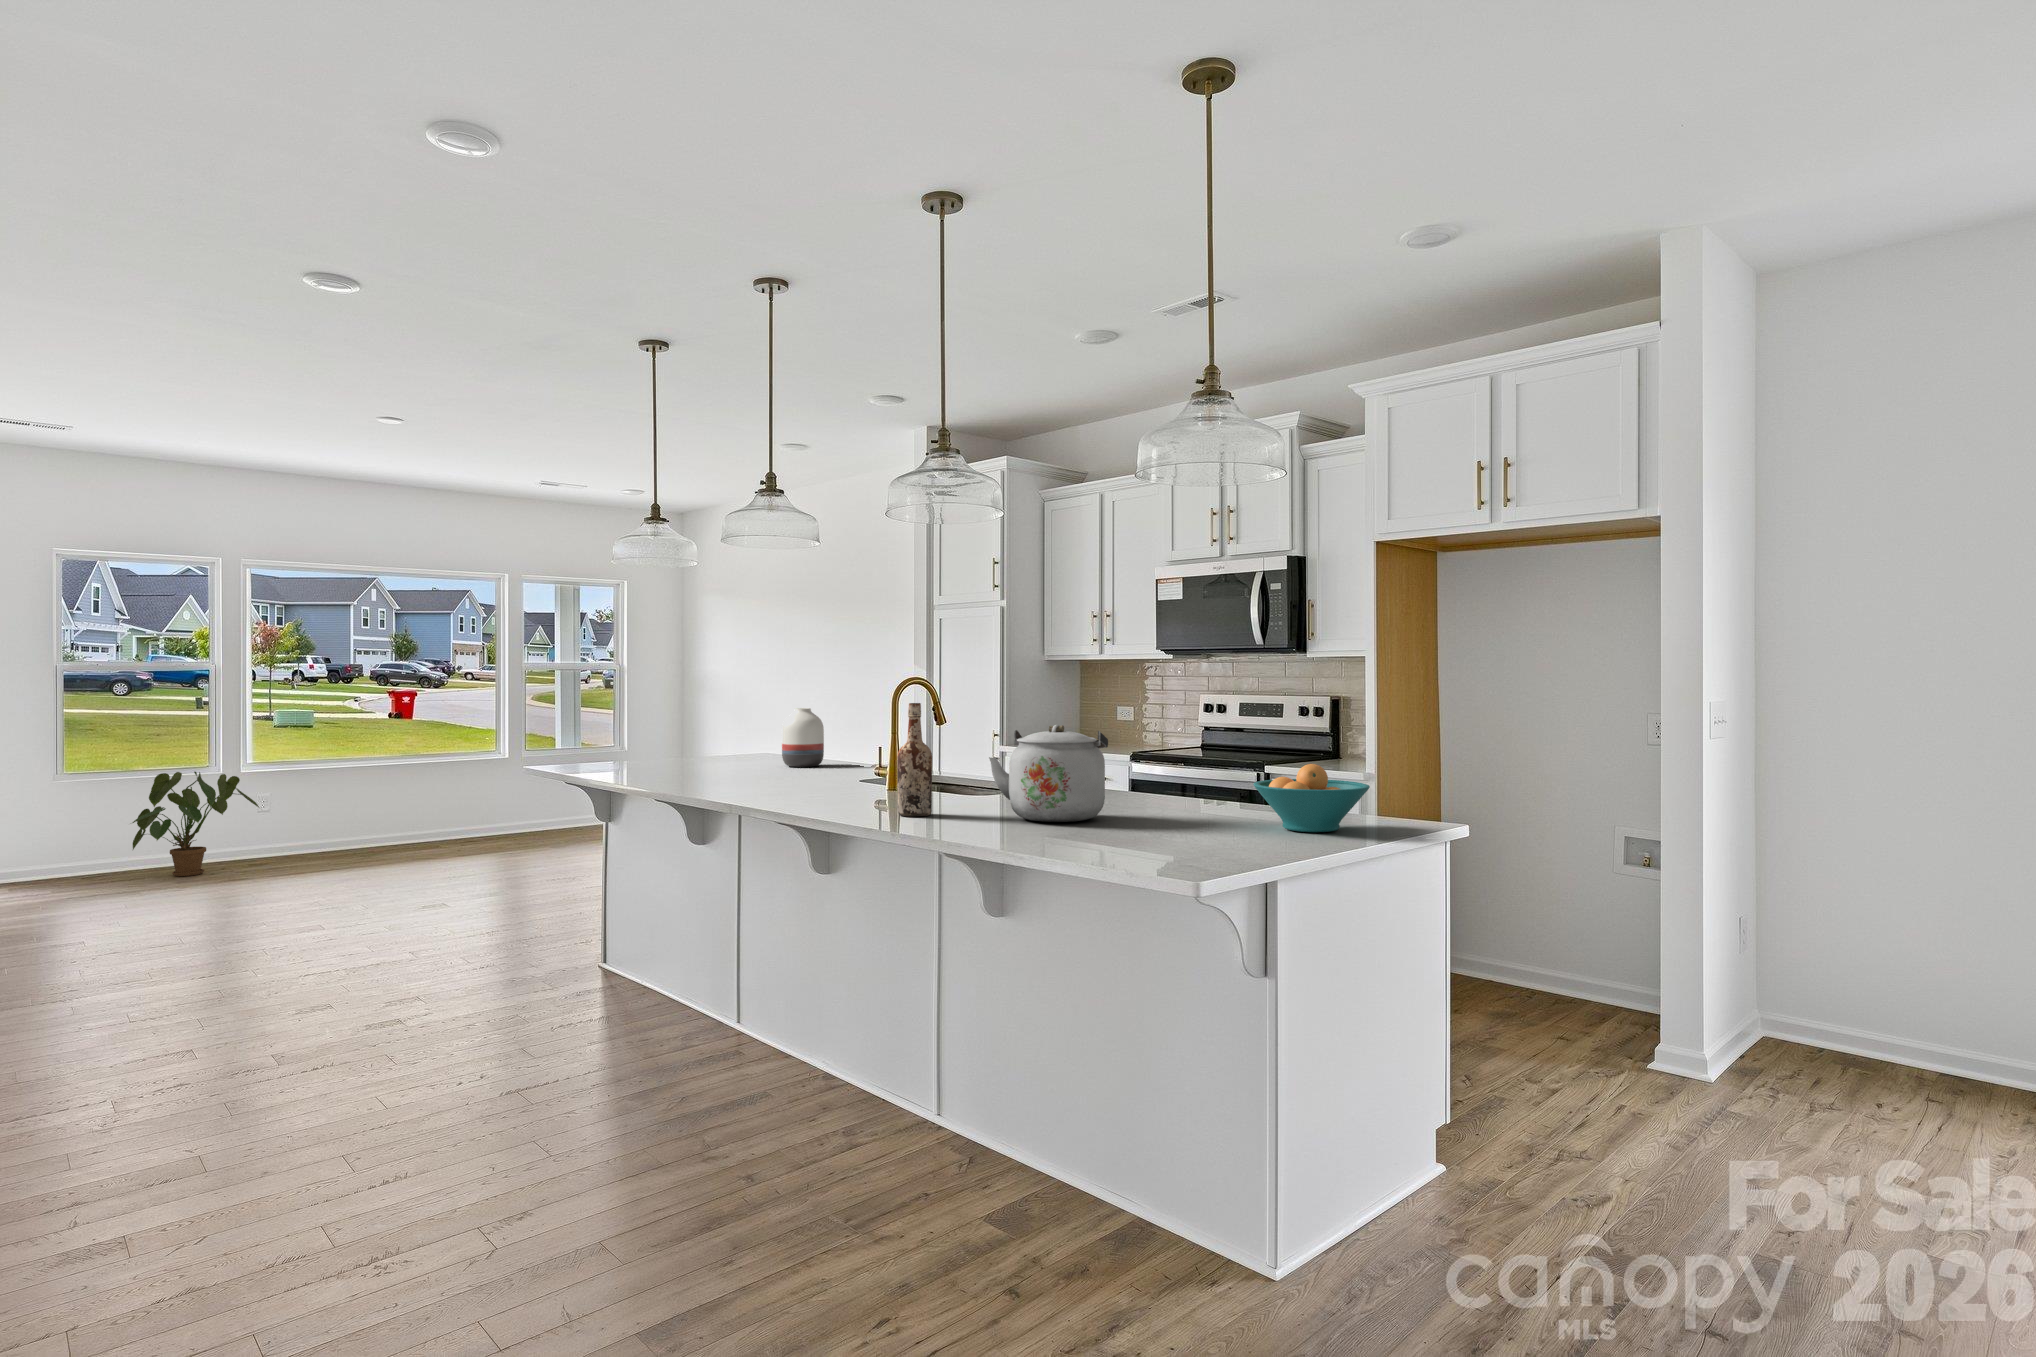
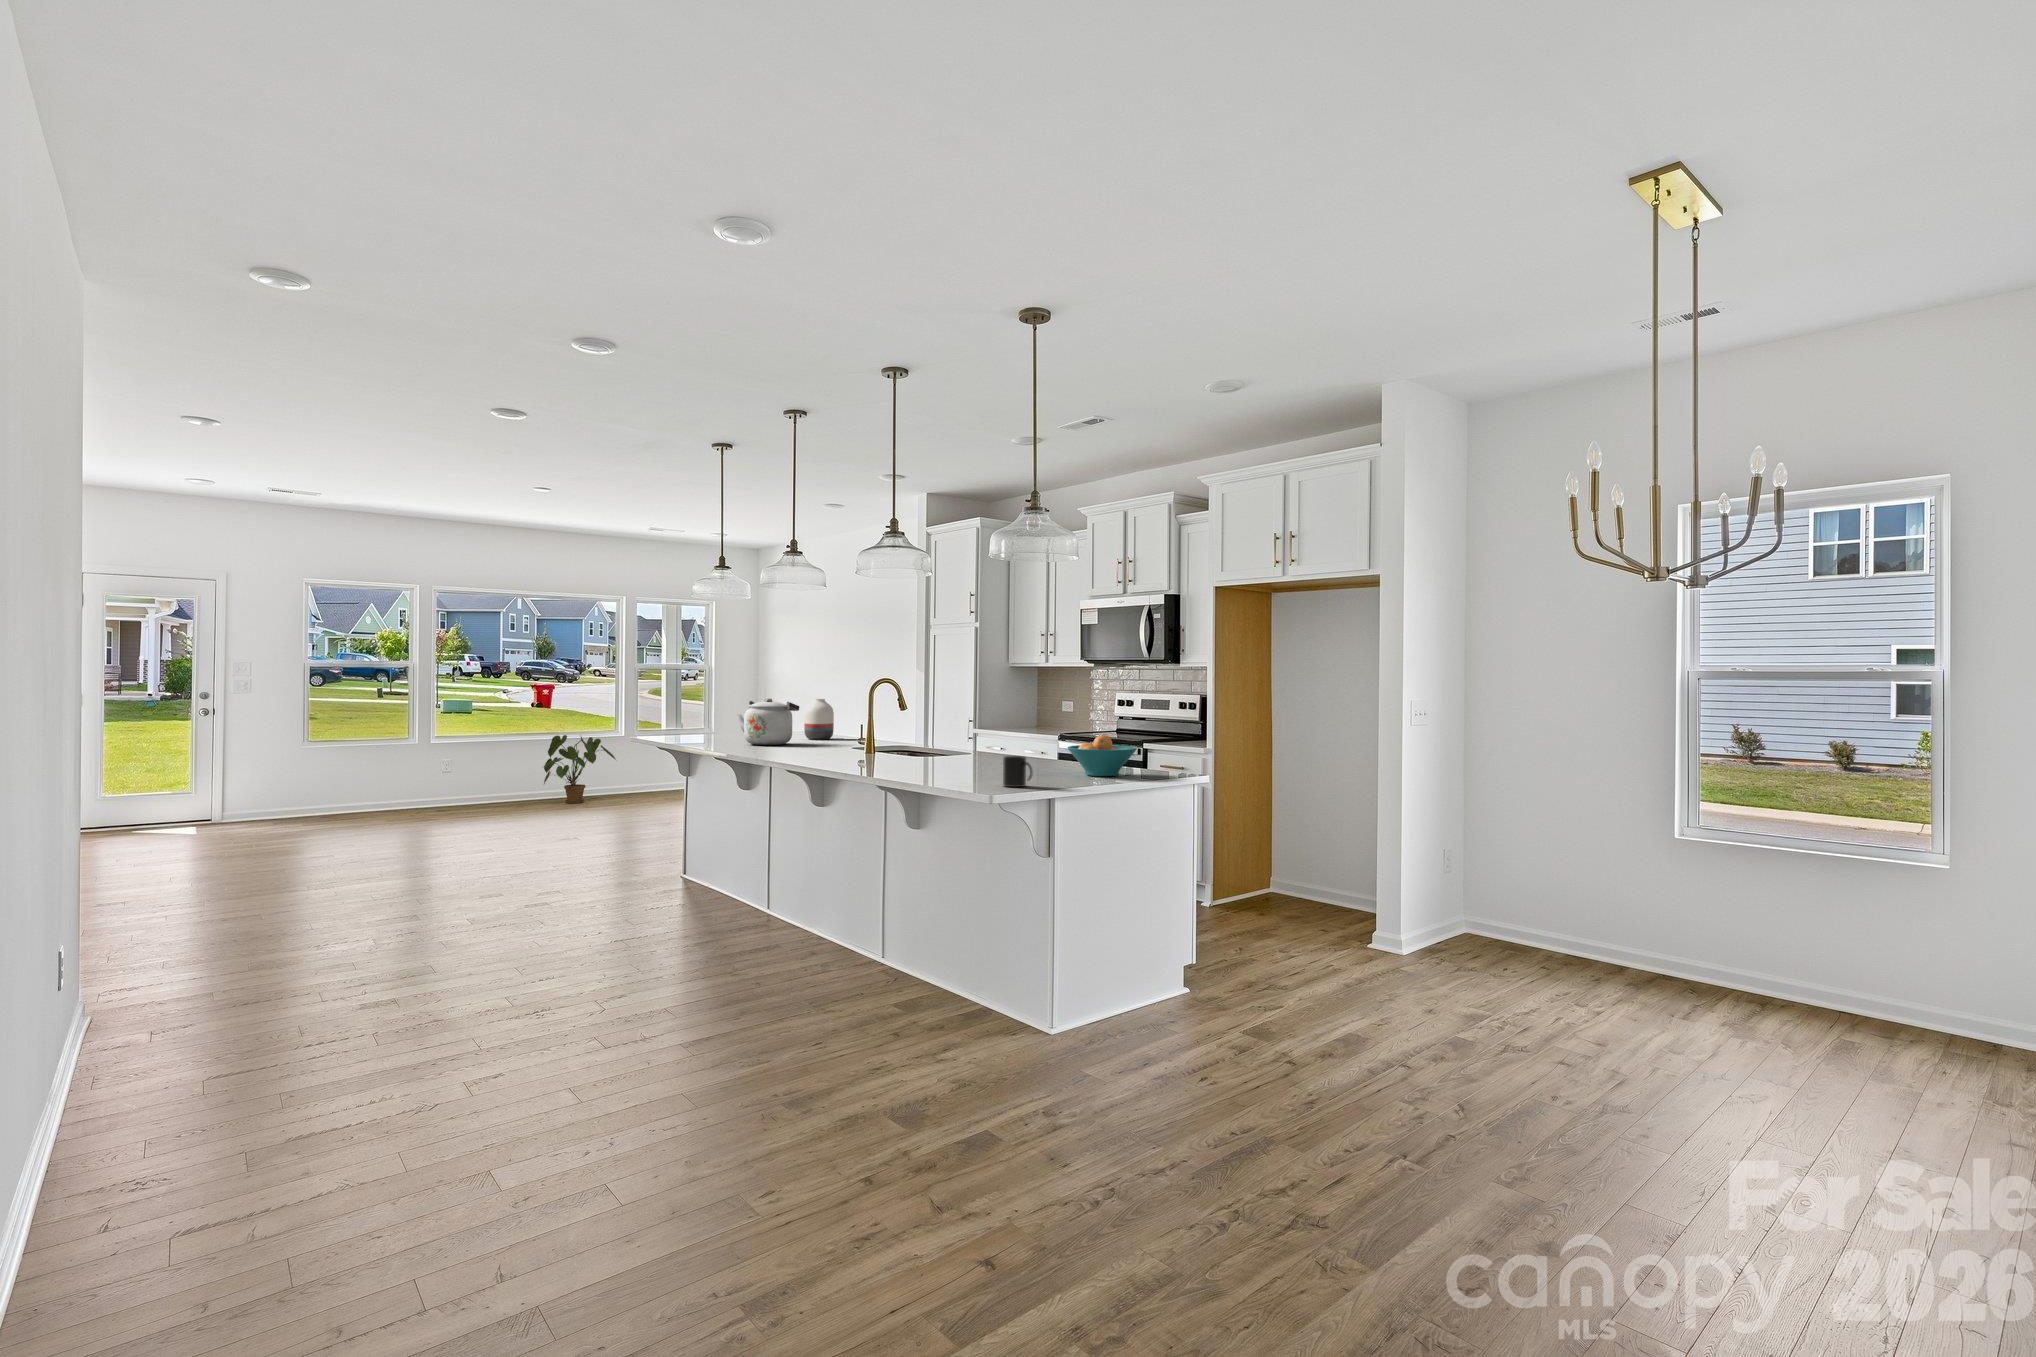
wine bottle: present [897,703,932,816] -> none [857,695,878,765]
kettle: present [989,725,1108,822] -> present [737,698,799,745]
house plant: present [132,772,259,876] -> present [544,735,615,803]
mug: none [1189,806,1245,862] -> present [1003,756,1032,787]

